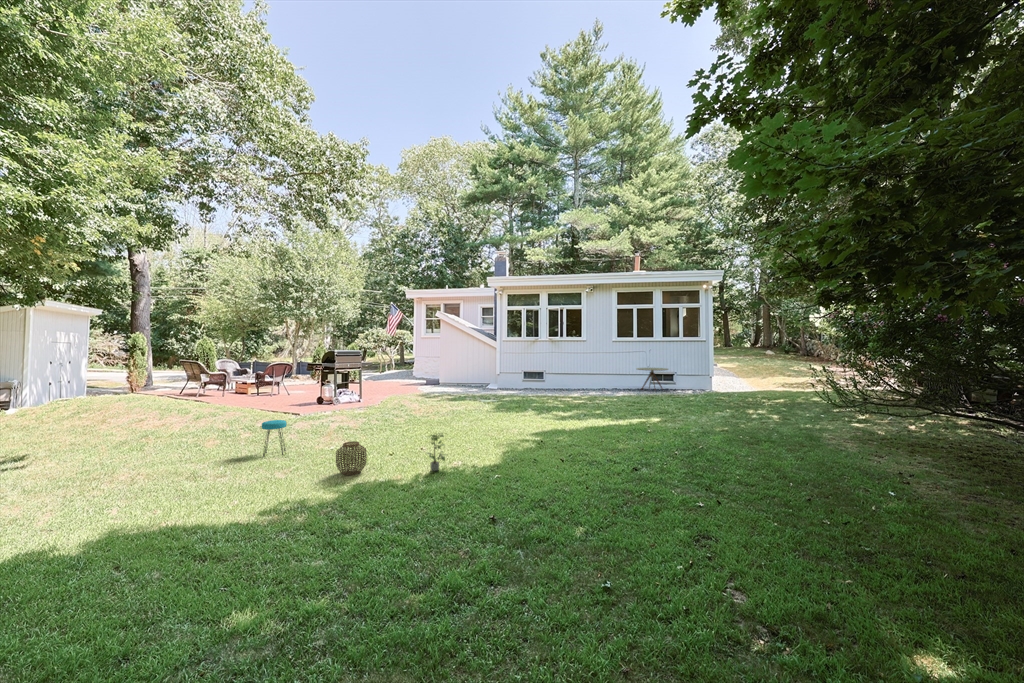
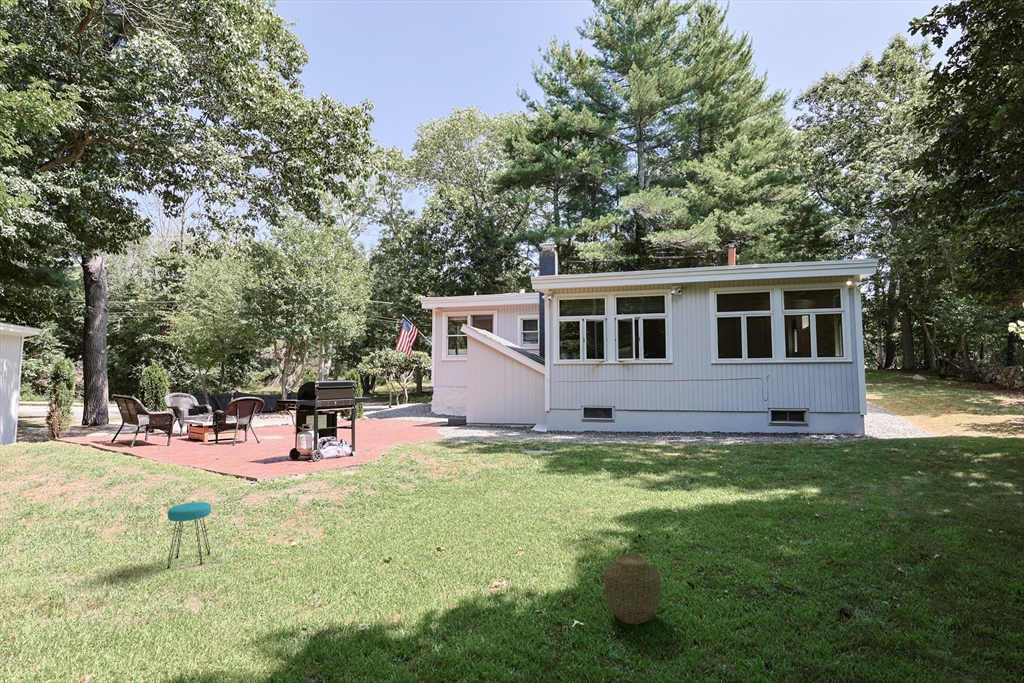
round table: present [637,368,668,390] -> none [749,402,799,437]
potted plant: present [427,435,445,471] -> none [439,540,481,618]
woven basket: present [336,441,367,475] -> present [604,554,661,624]

